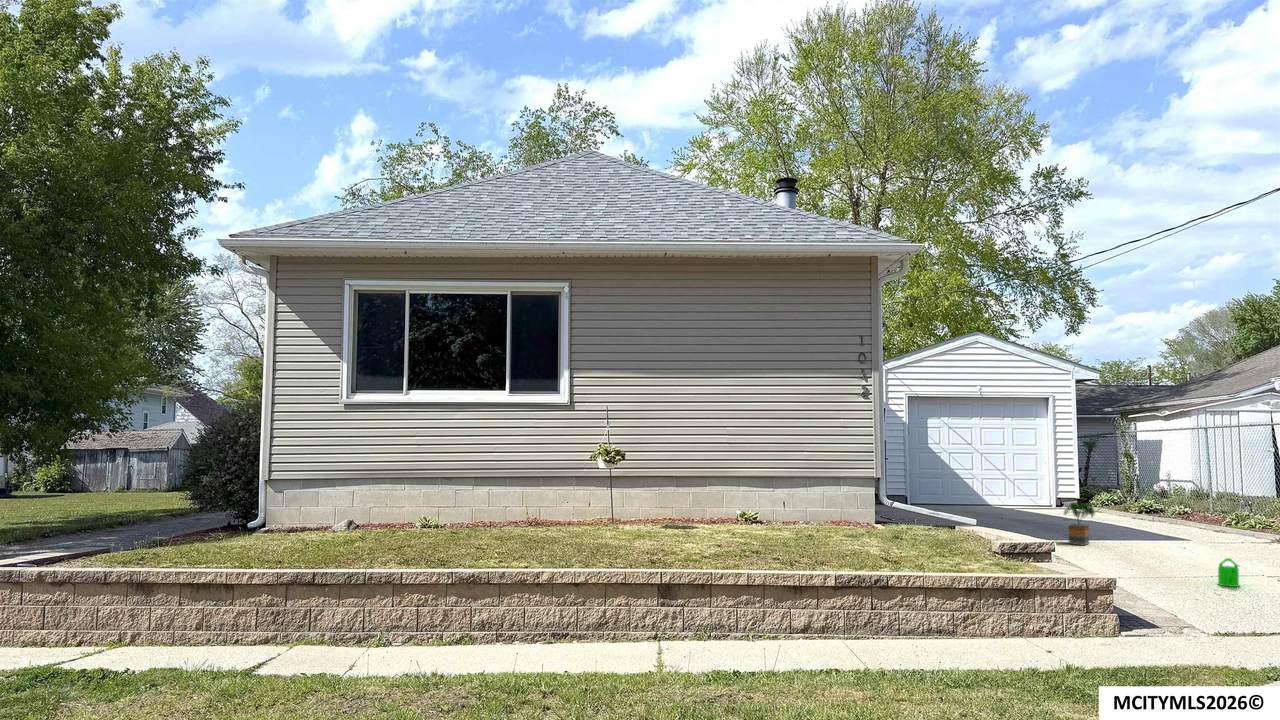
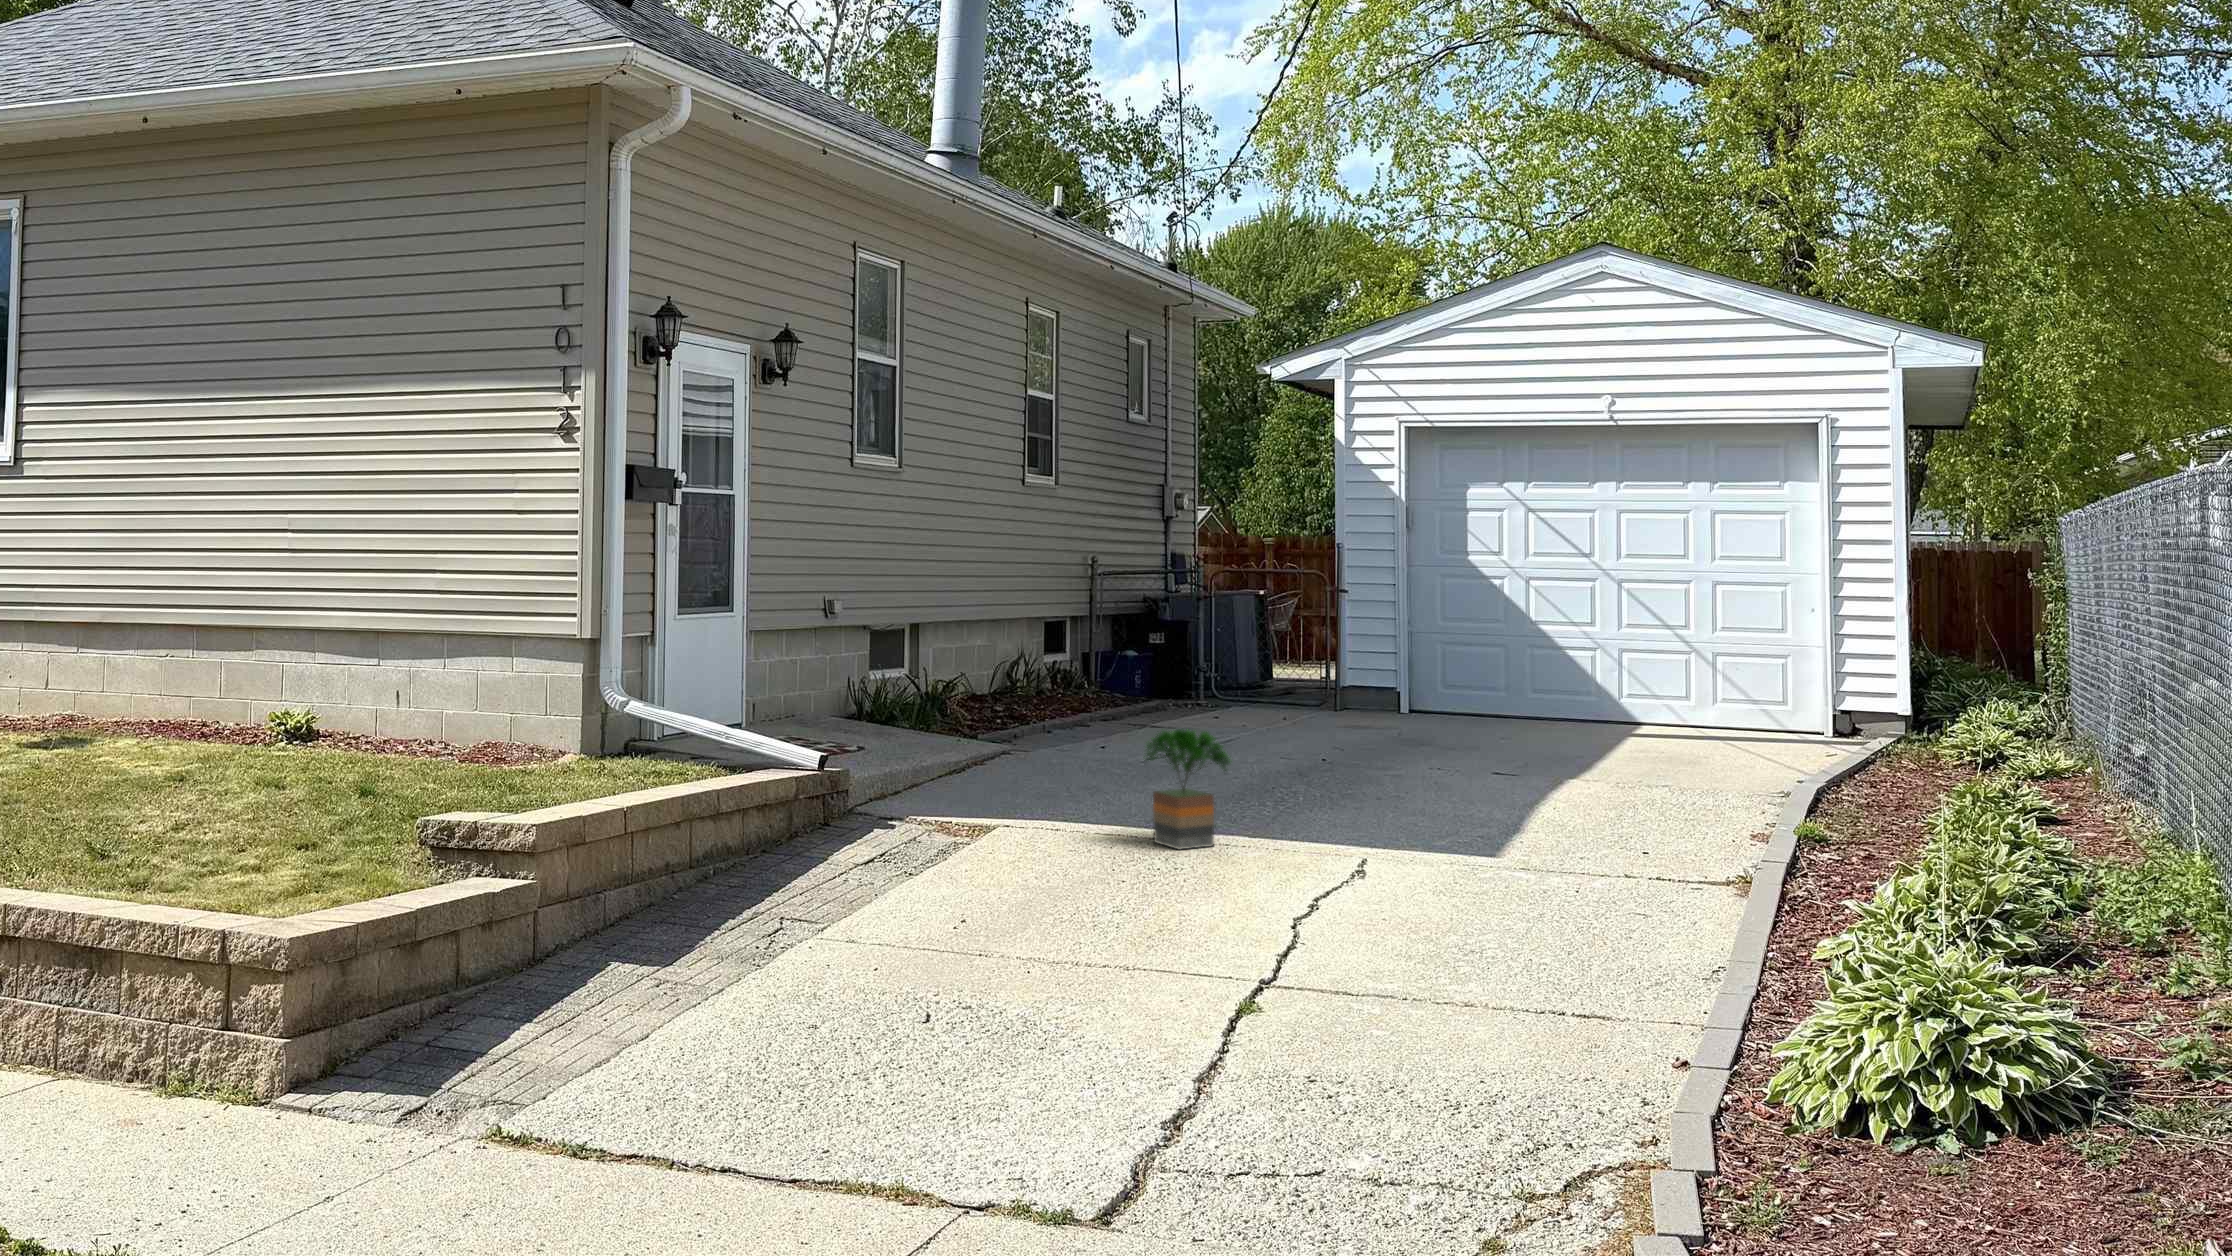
watering can: present [1218,558,1240,587] -> none [1008,917,1083,1005]

